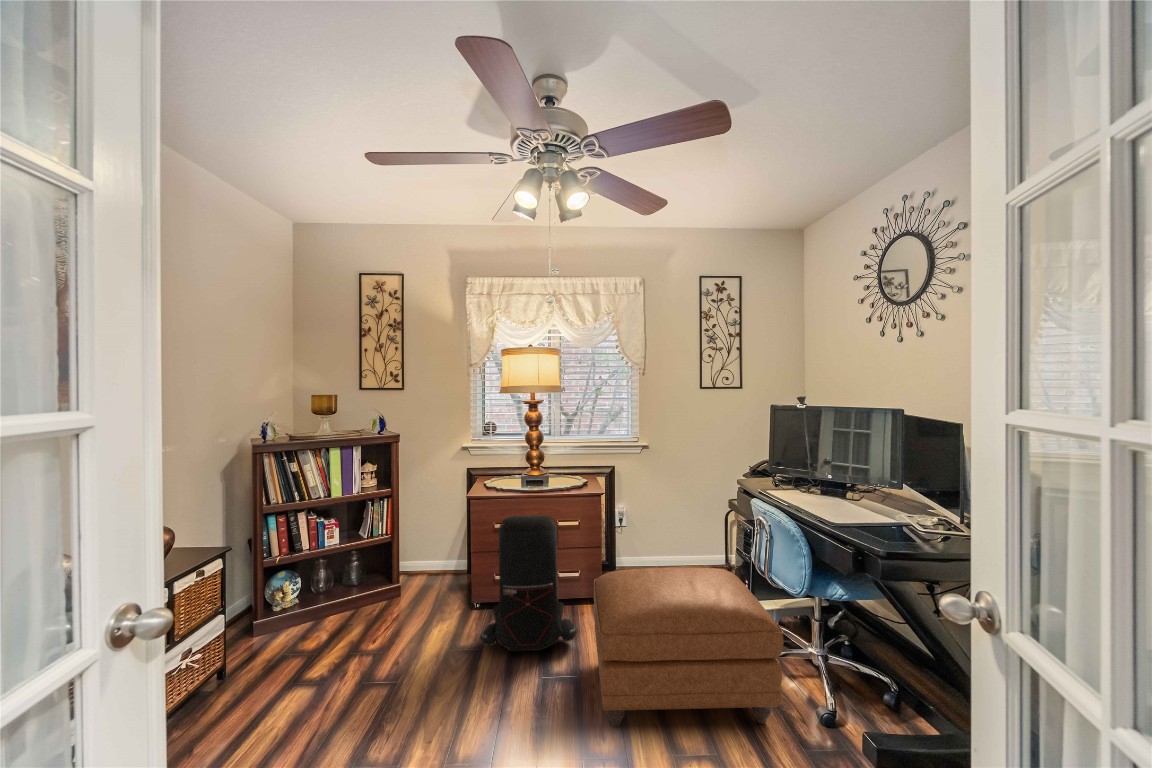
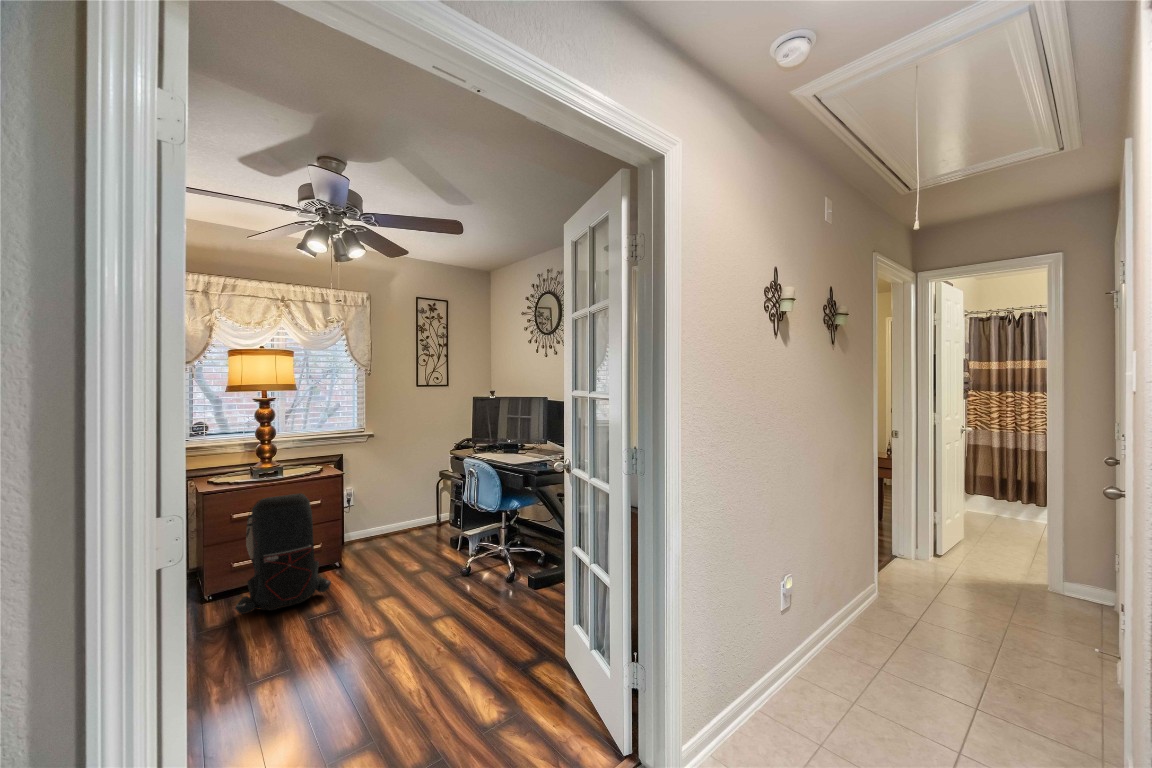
ottoman: present [594,567,784,727] -> none [349,510,487,620]

